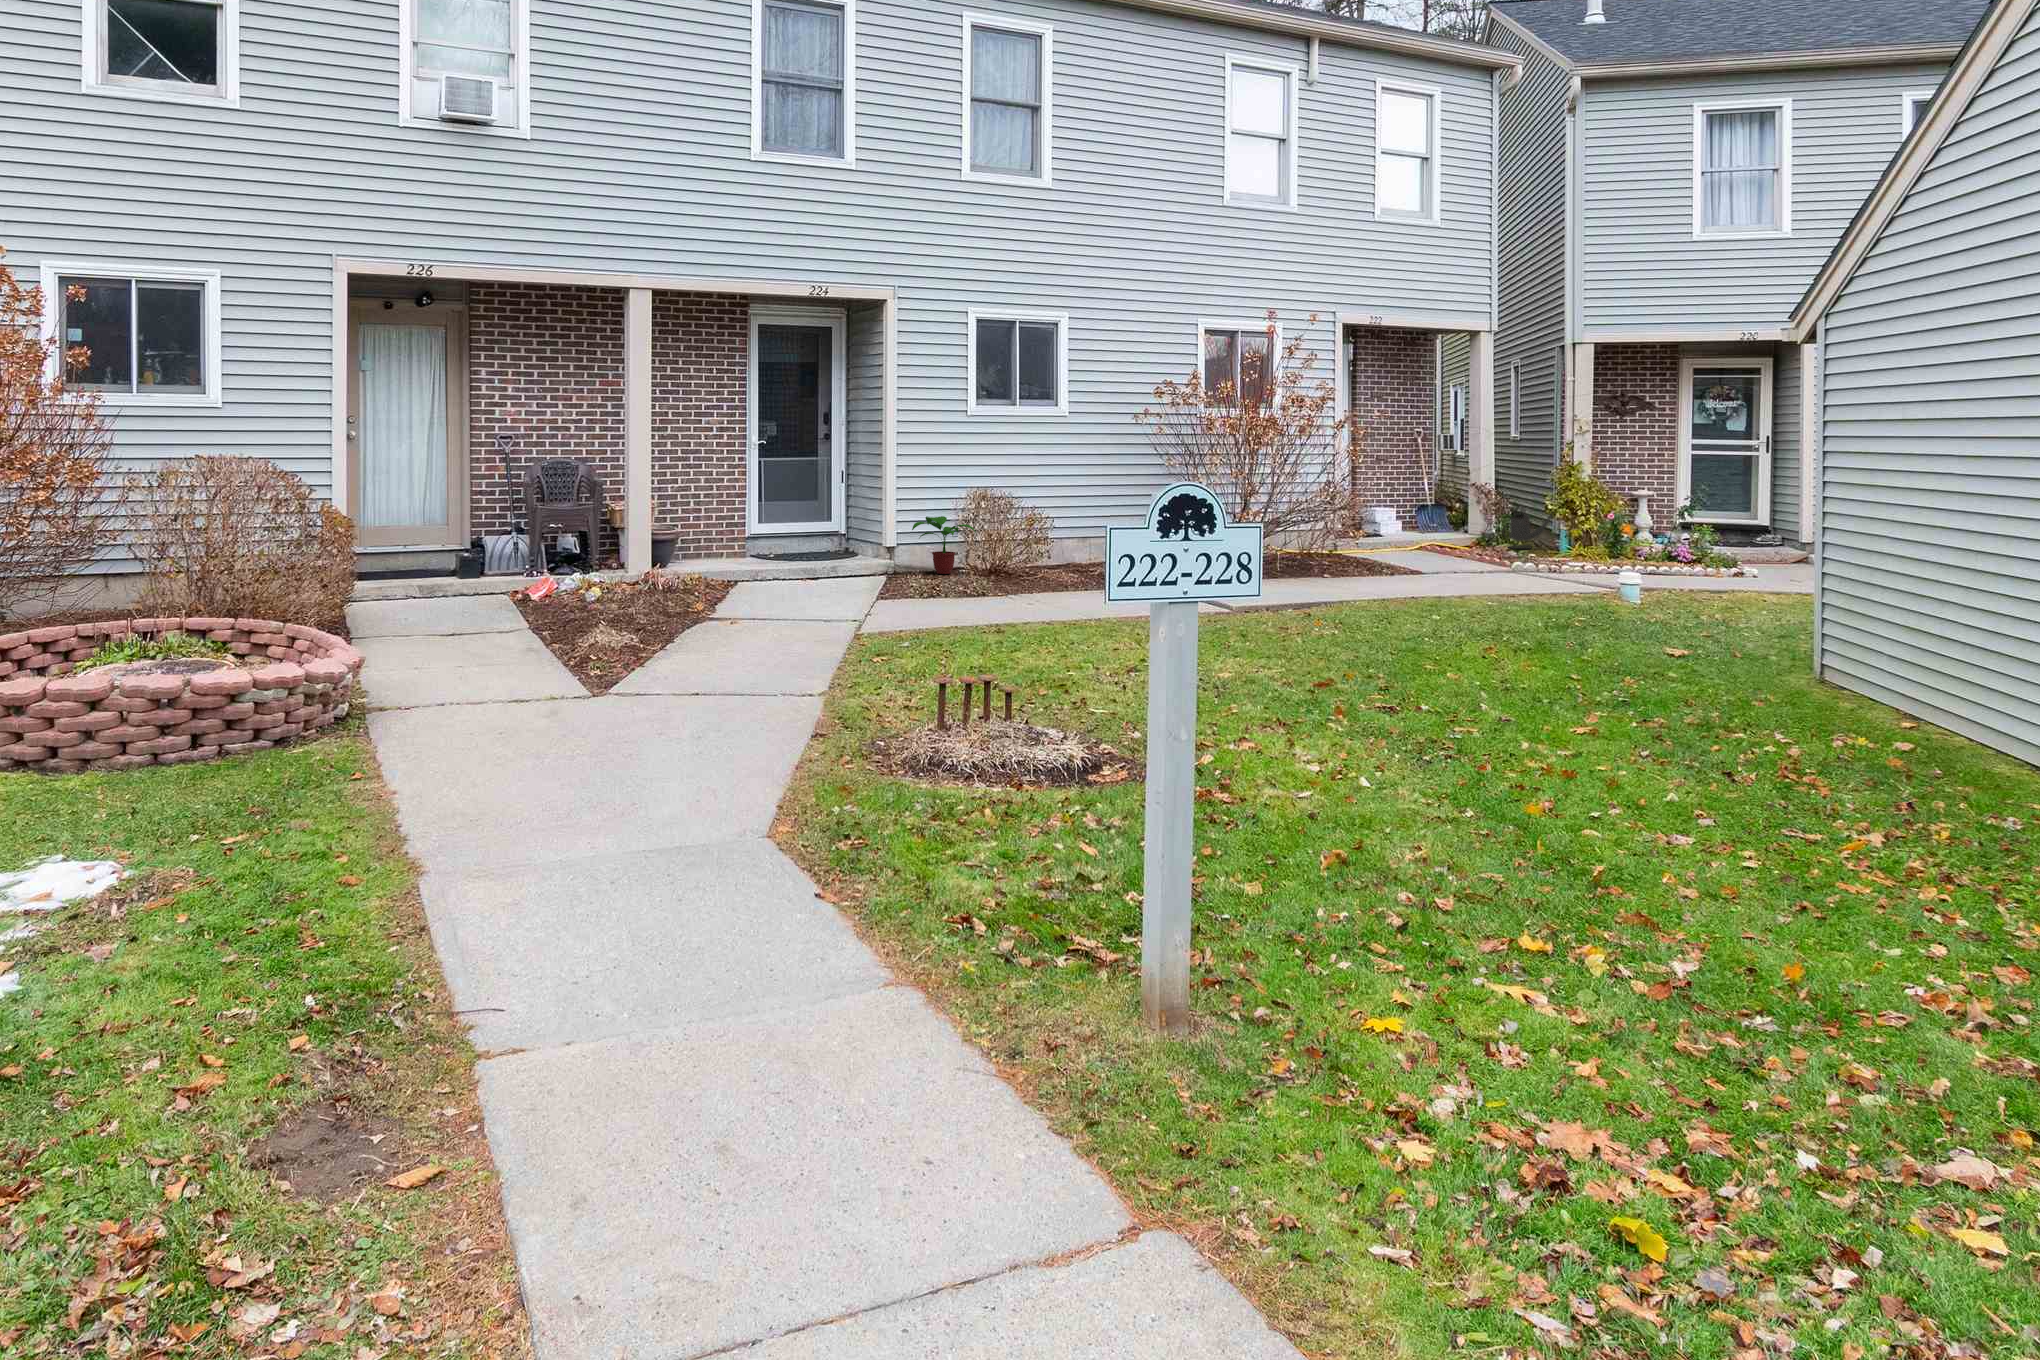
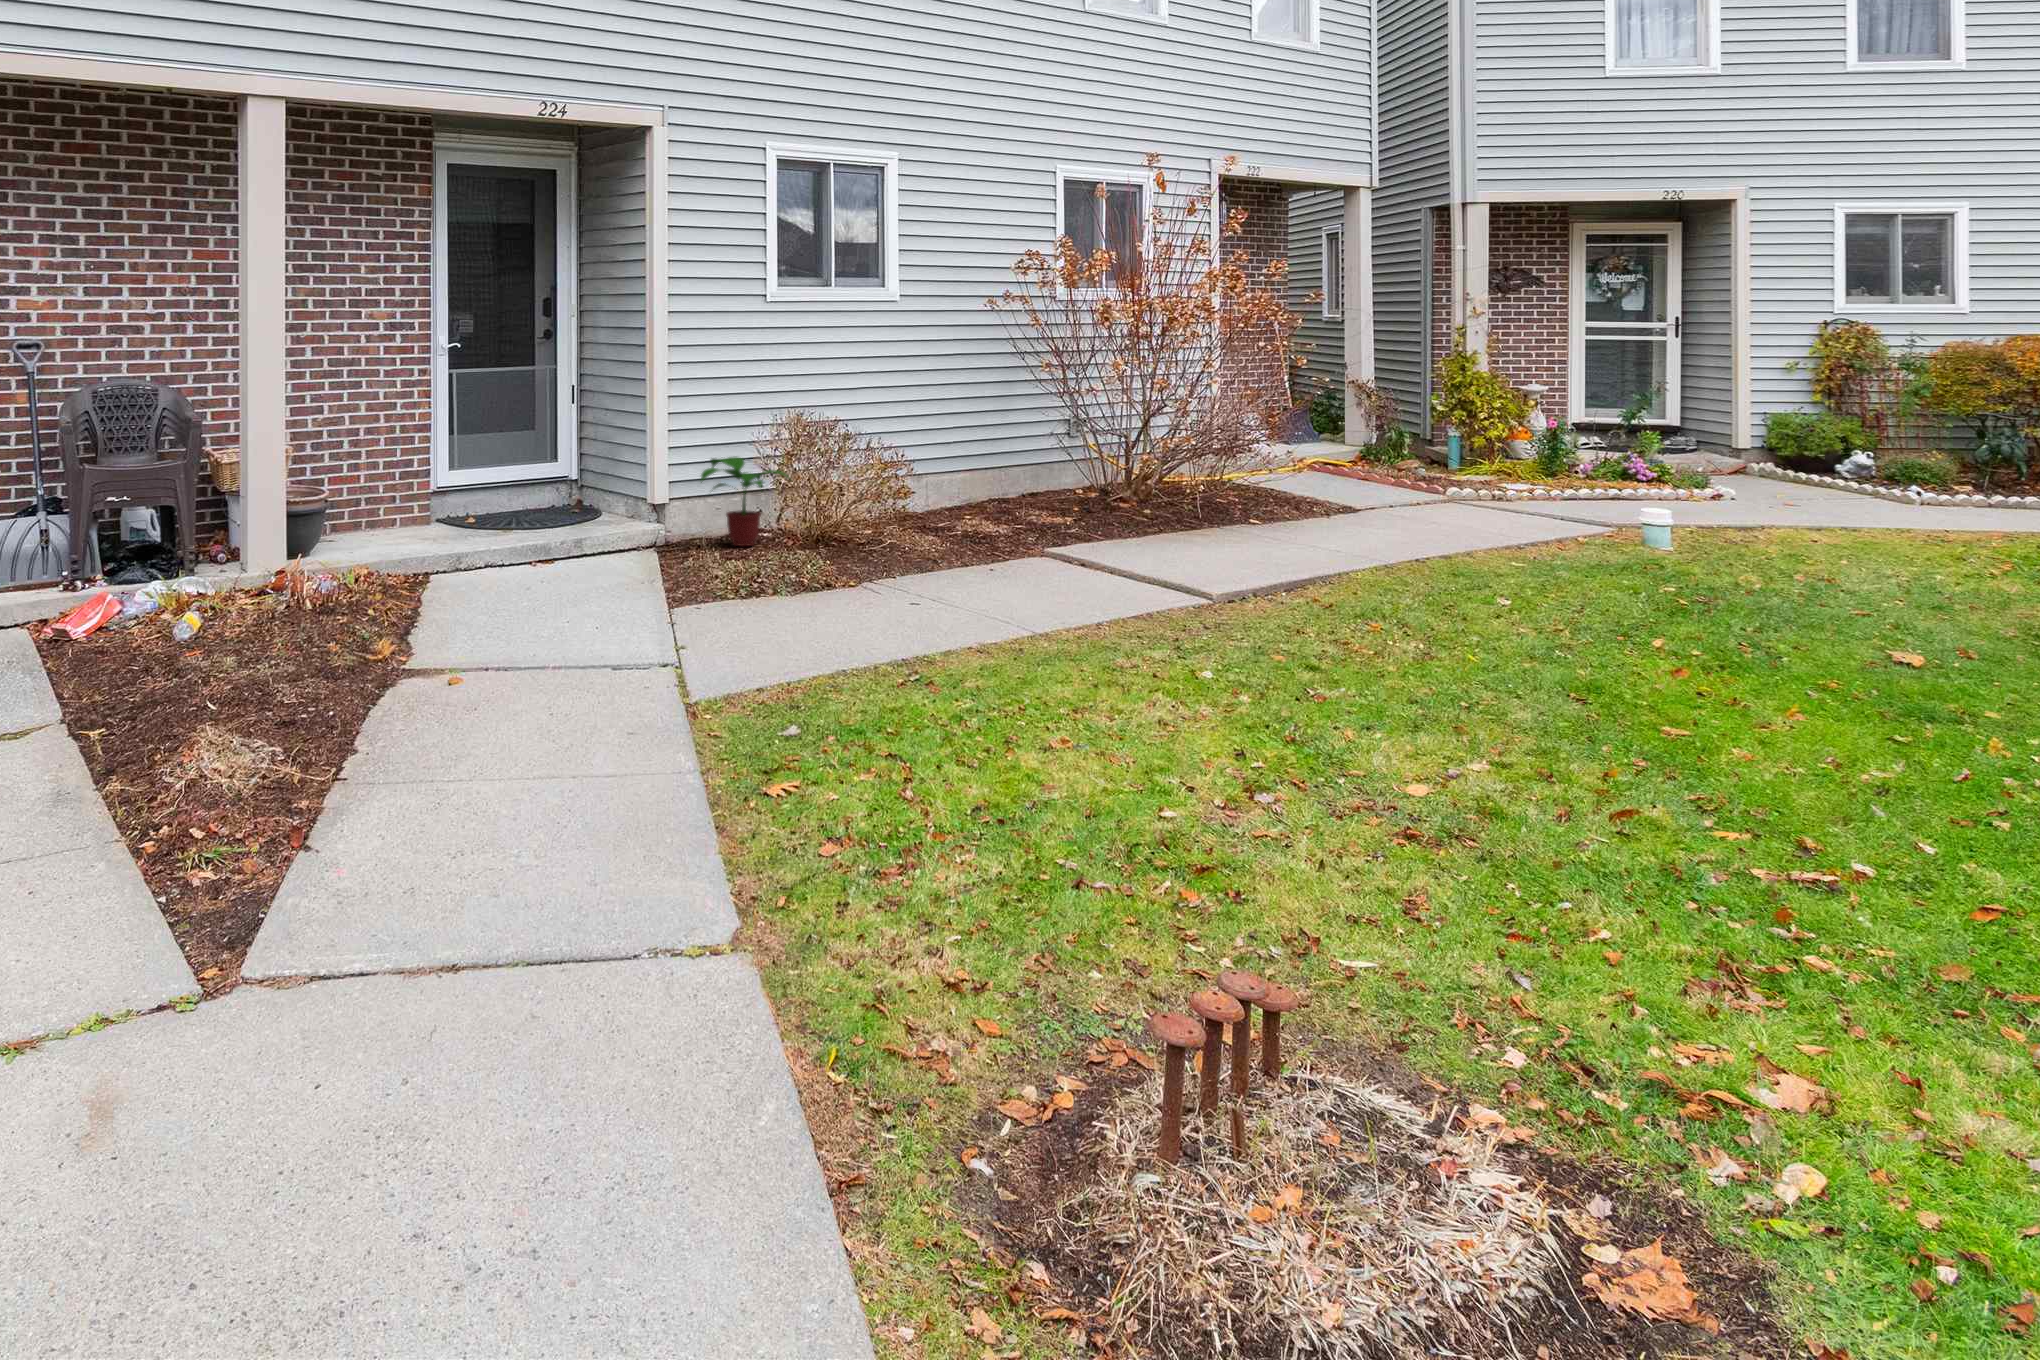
watering can: present [1506,507,1552,549] -> none [1400,411,1460,467]

